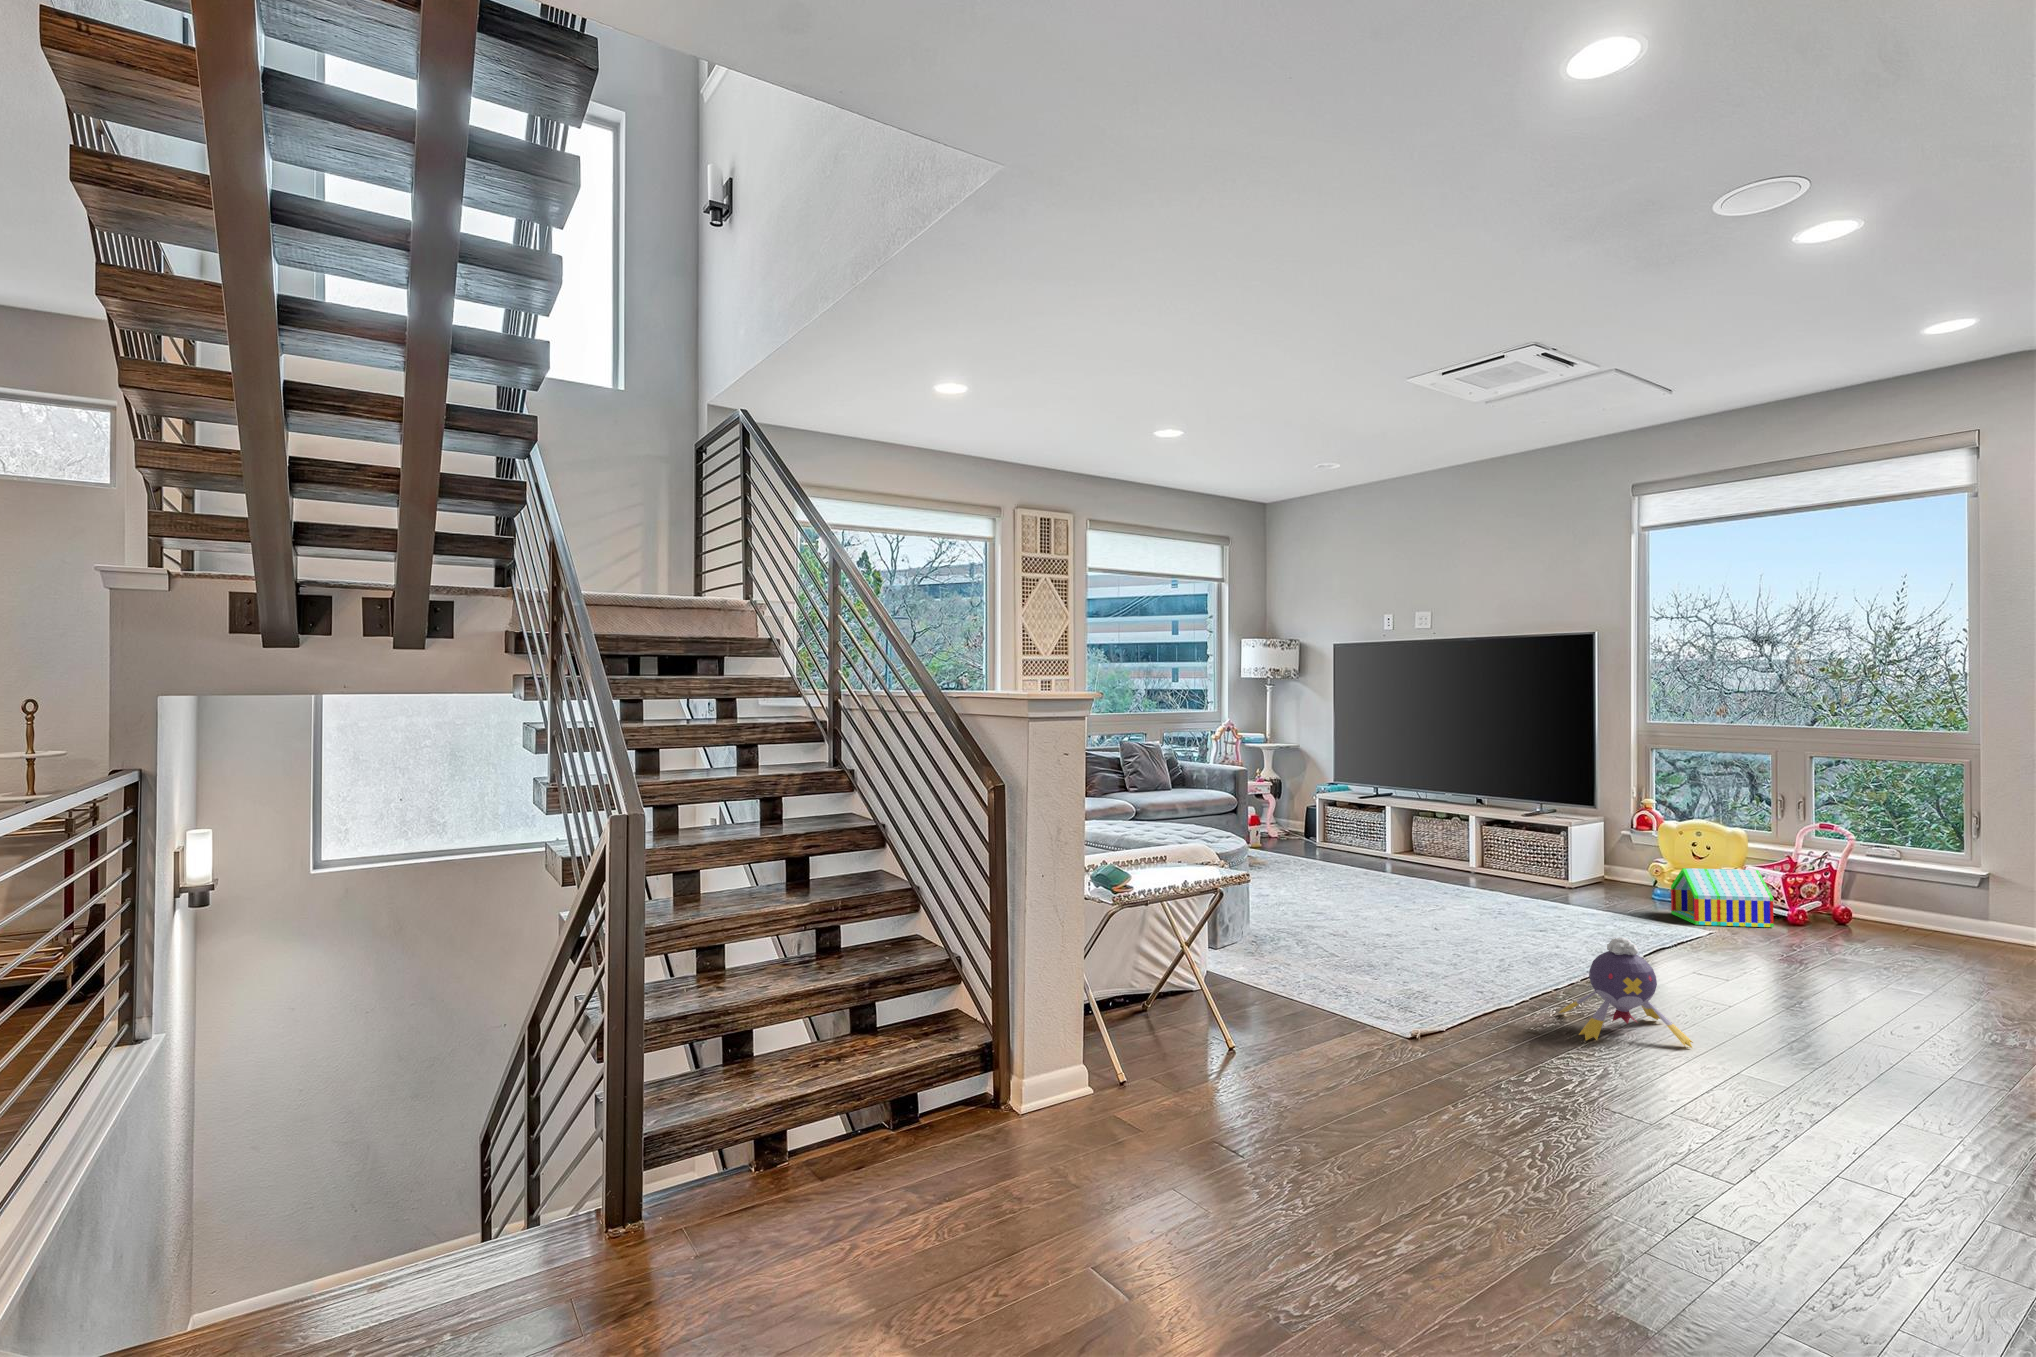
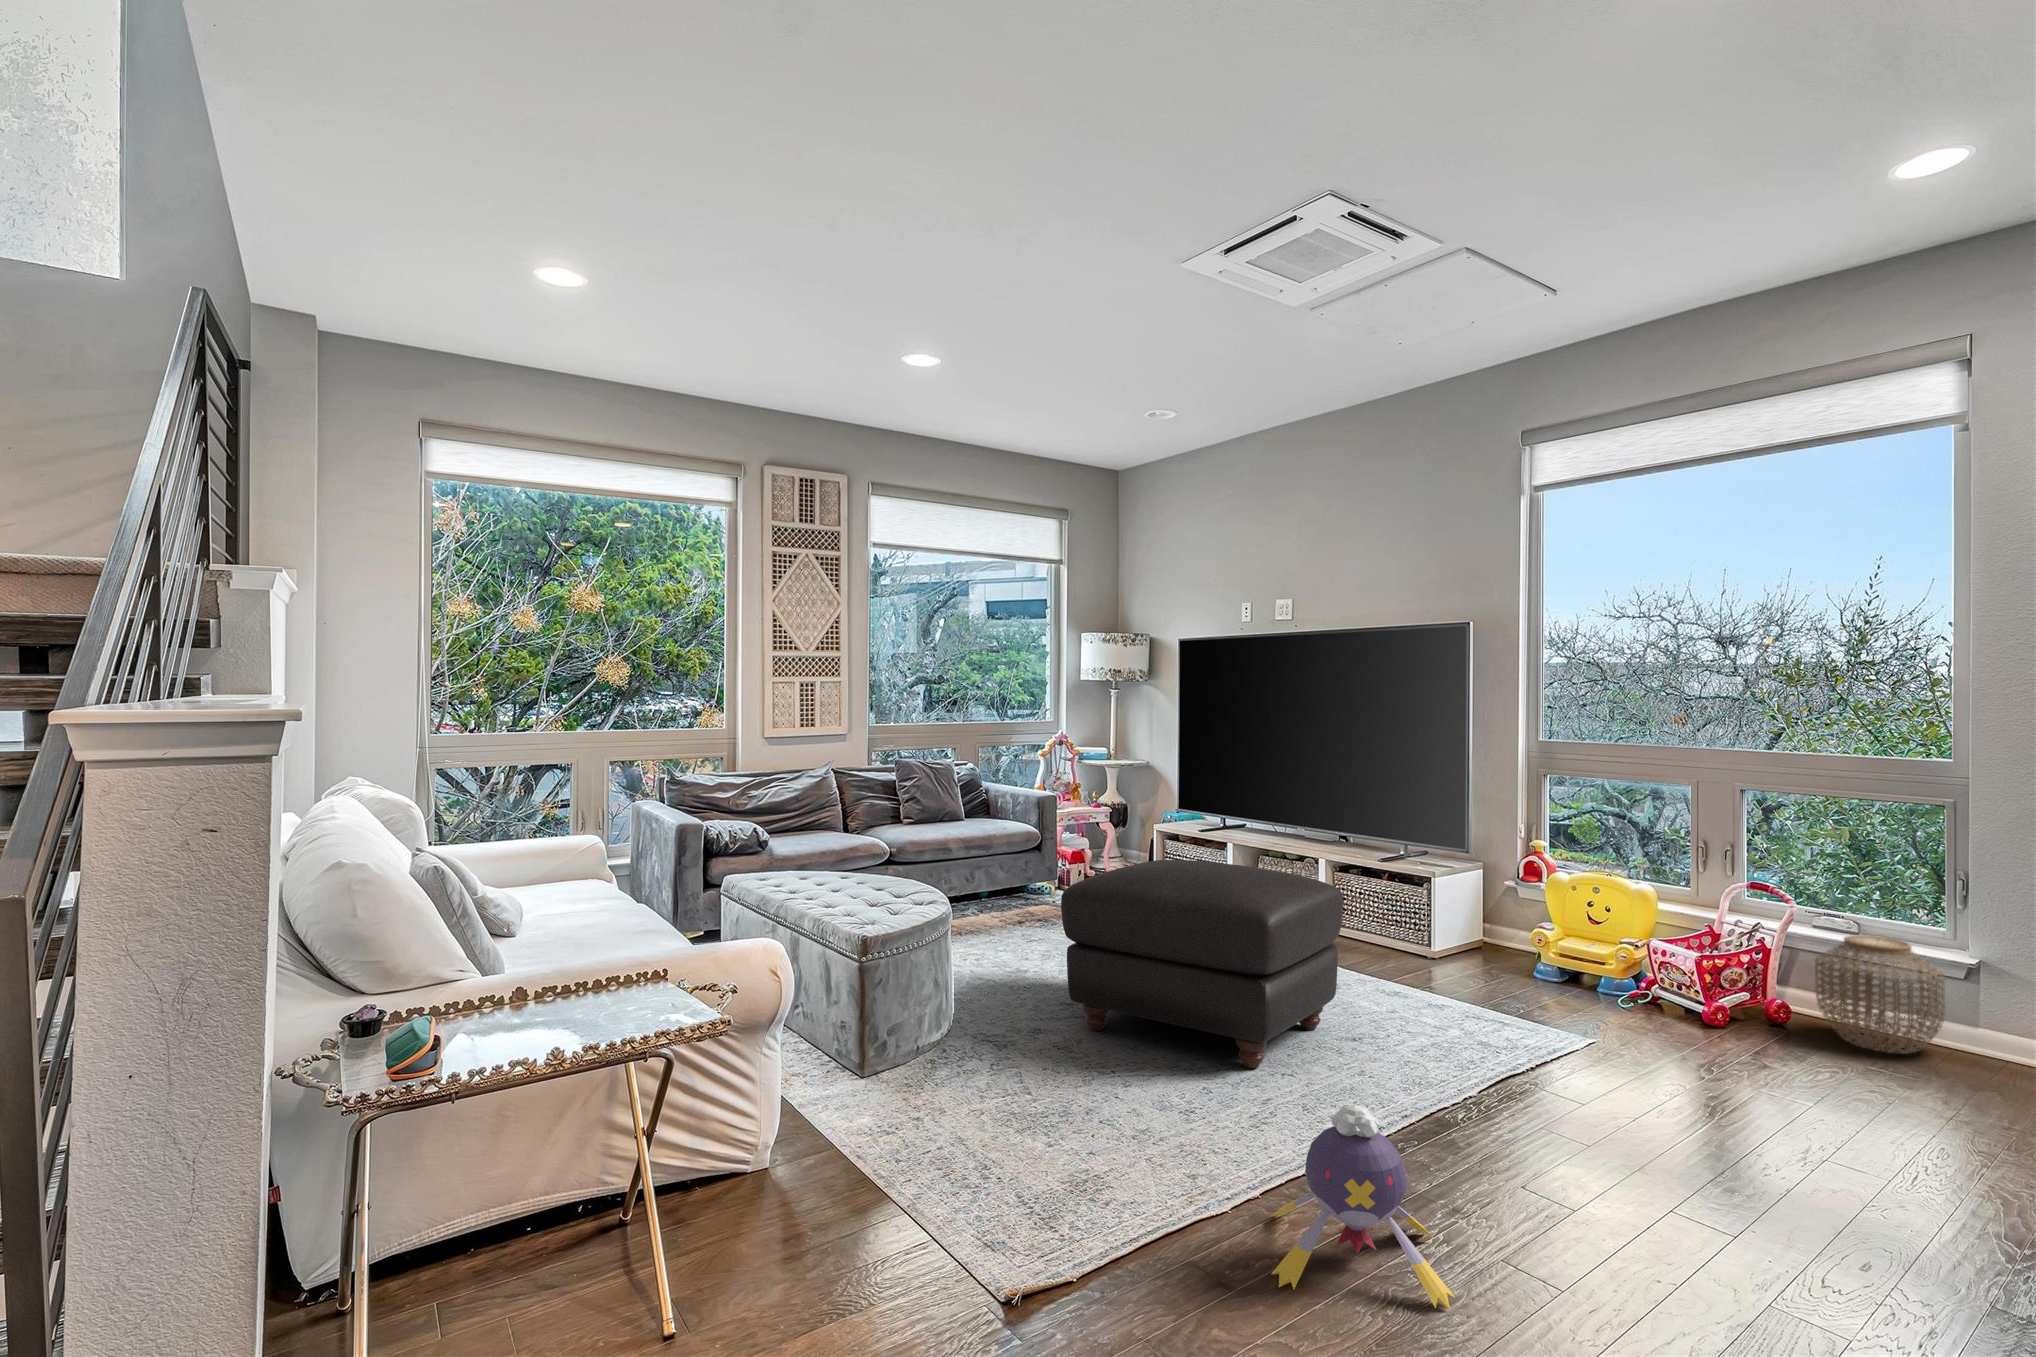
ottoman: none [1332,811,1532,947] -> present [1061,860,1343,1068]
woven basket: none [1871,858,1965,939] -> present [1815,935,1945,1054]
toy house: present [1671,868,1774,927] -> none [1548,944,1679,1030]

